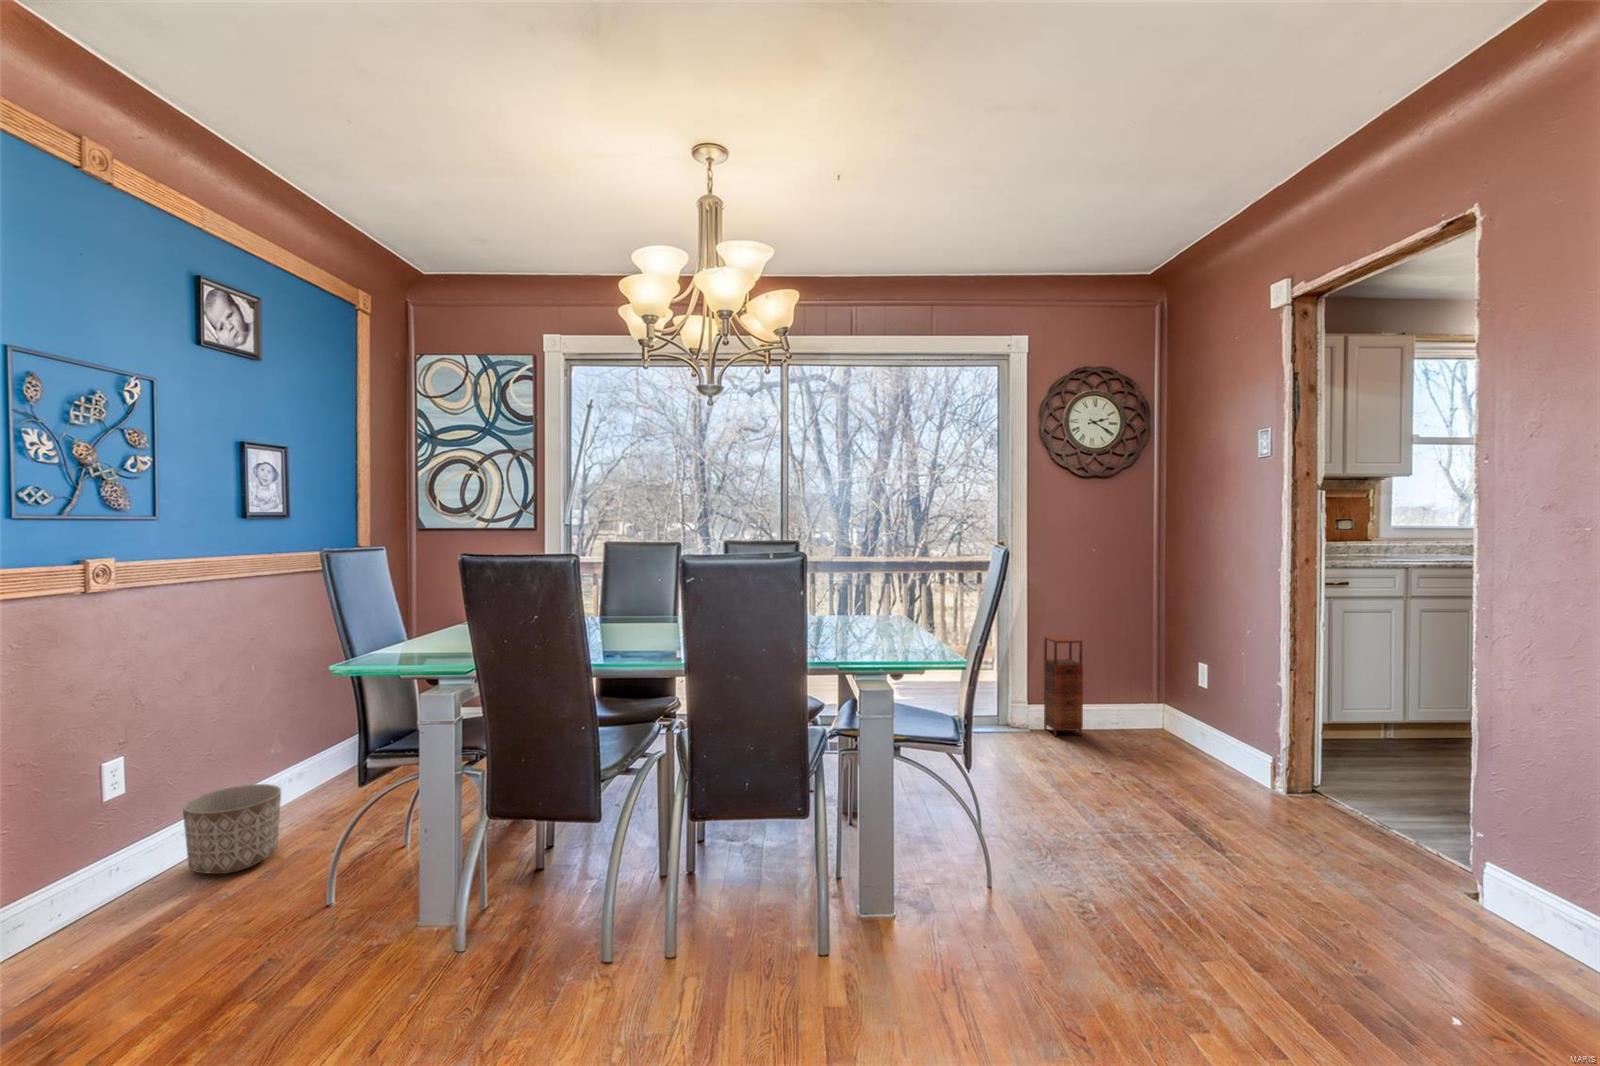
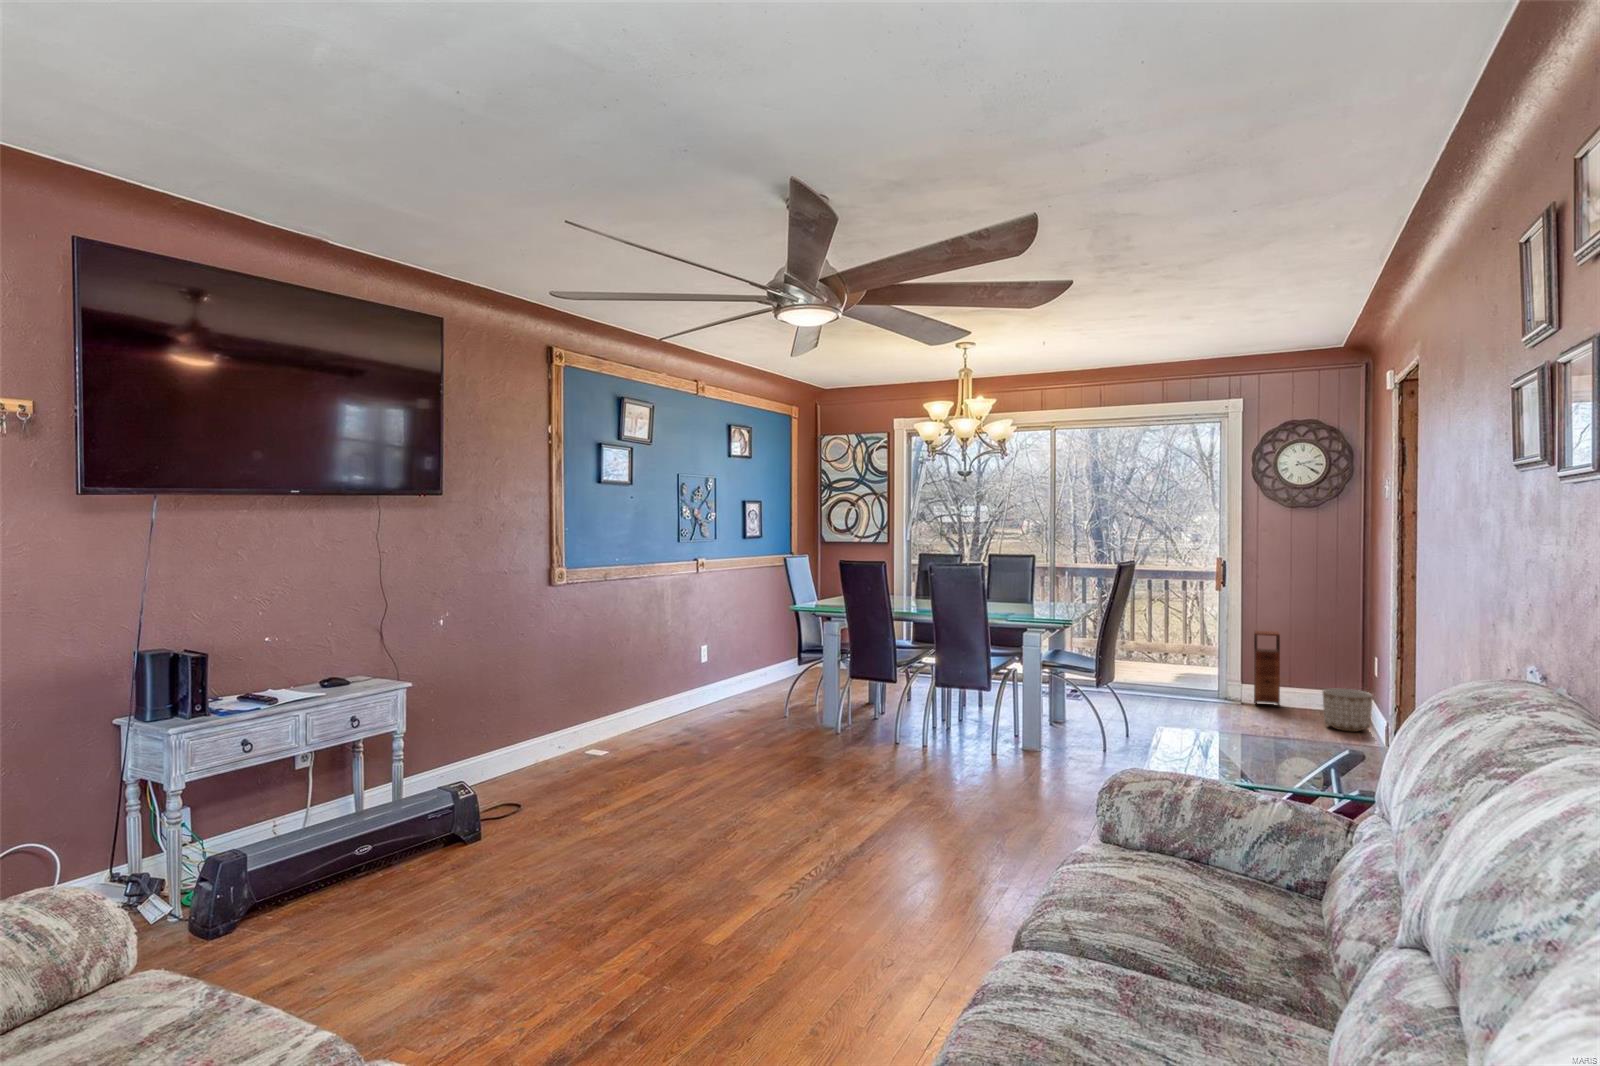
planter: present [183,784,281,874] -> present [1323,689,1373,731]

